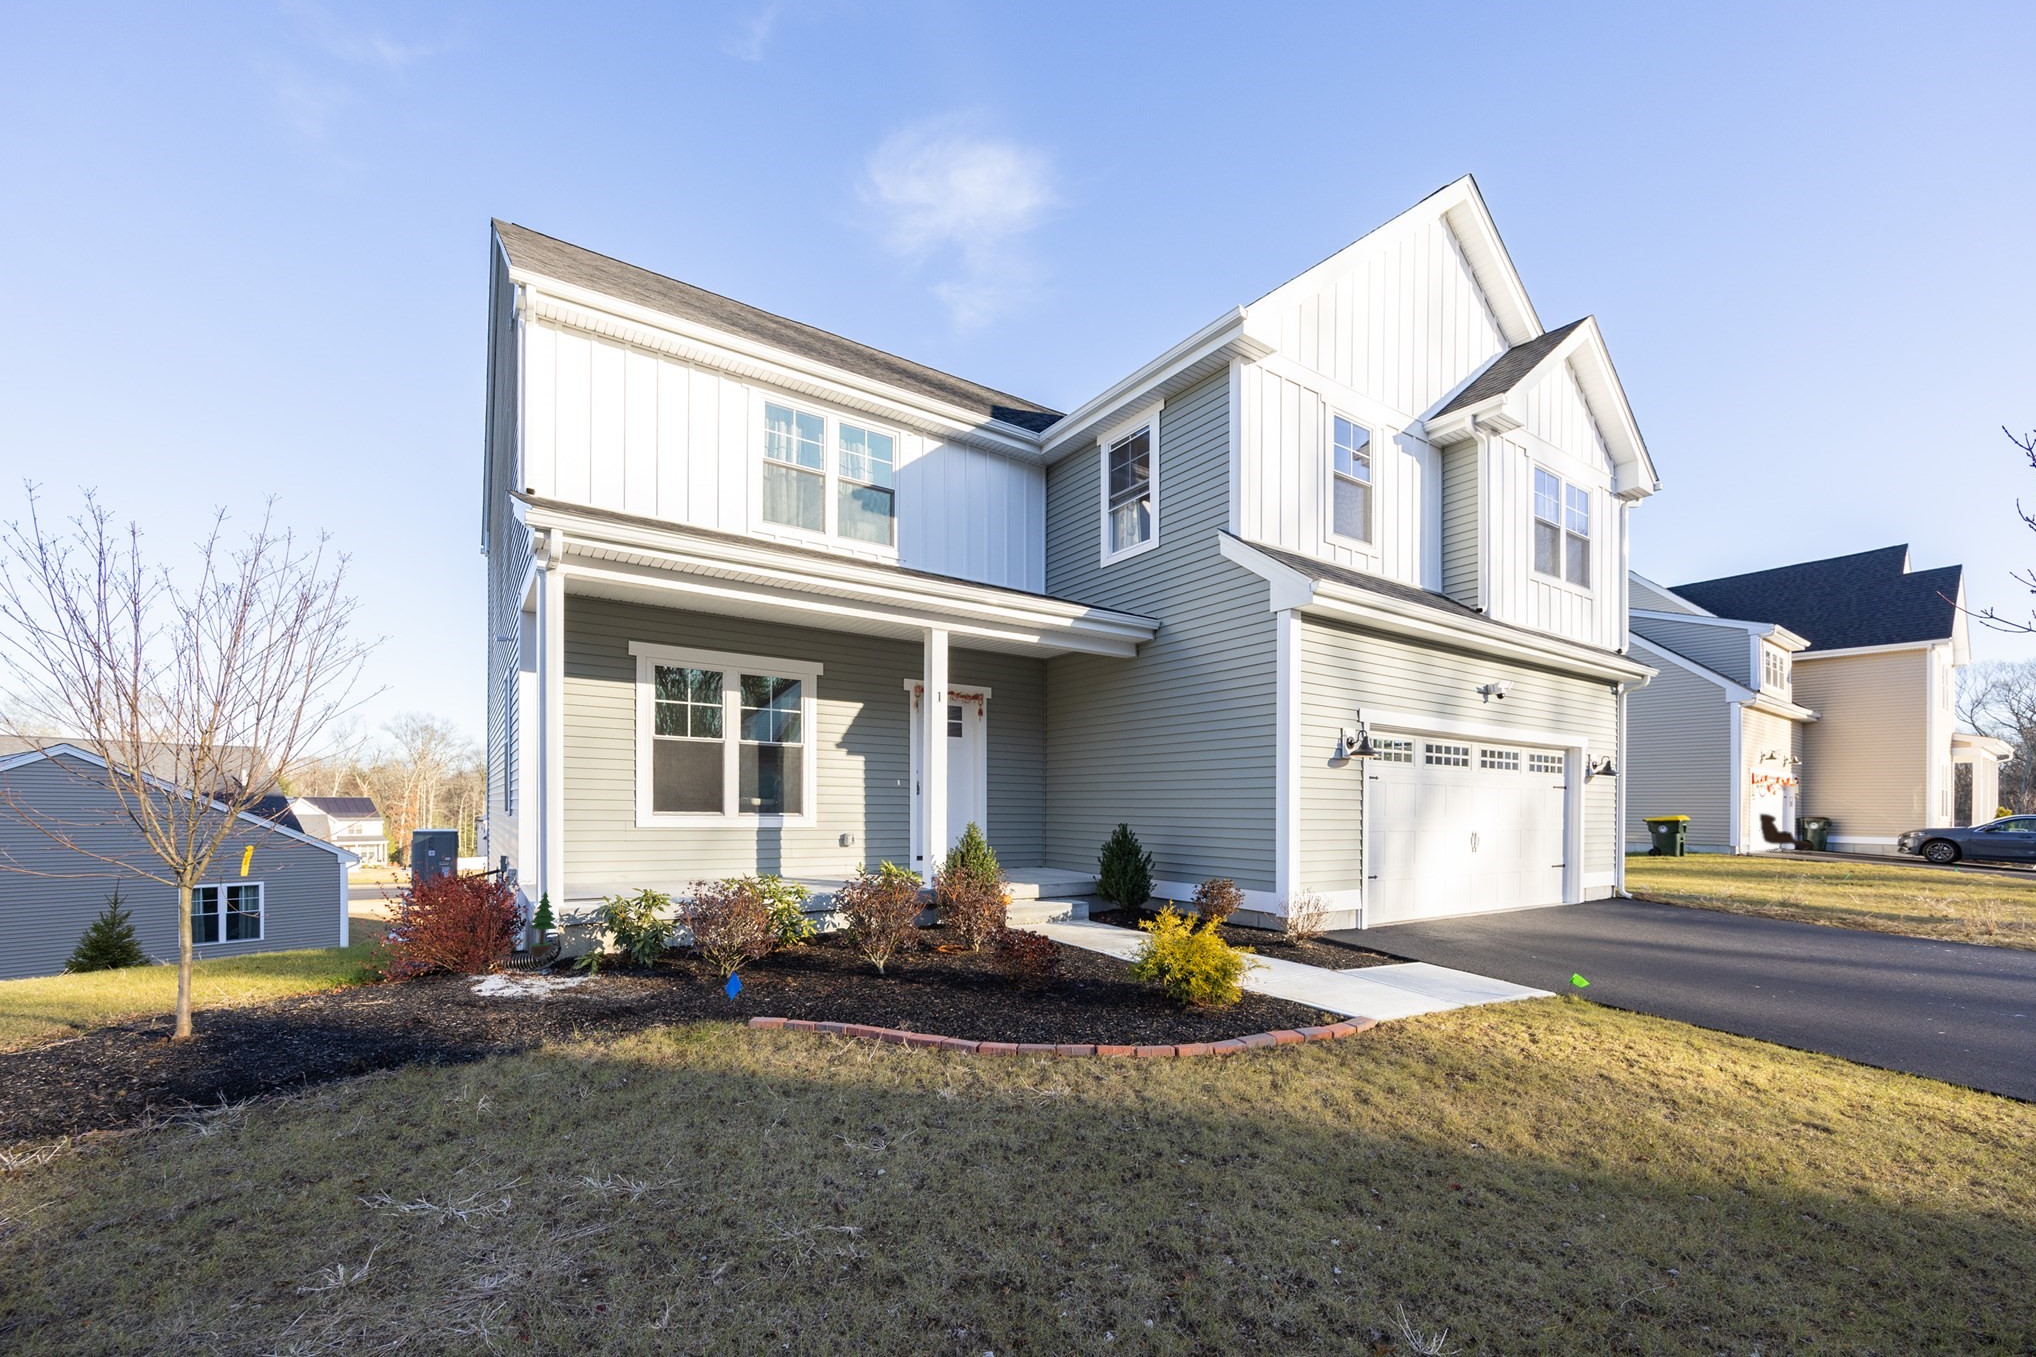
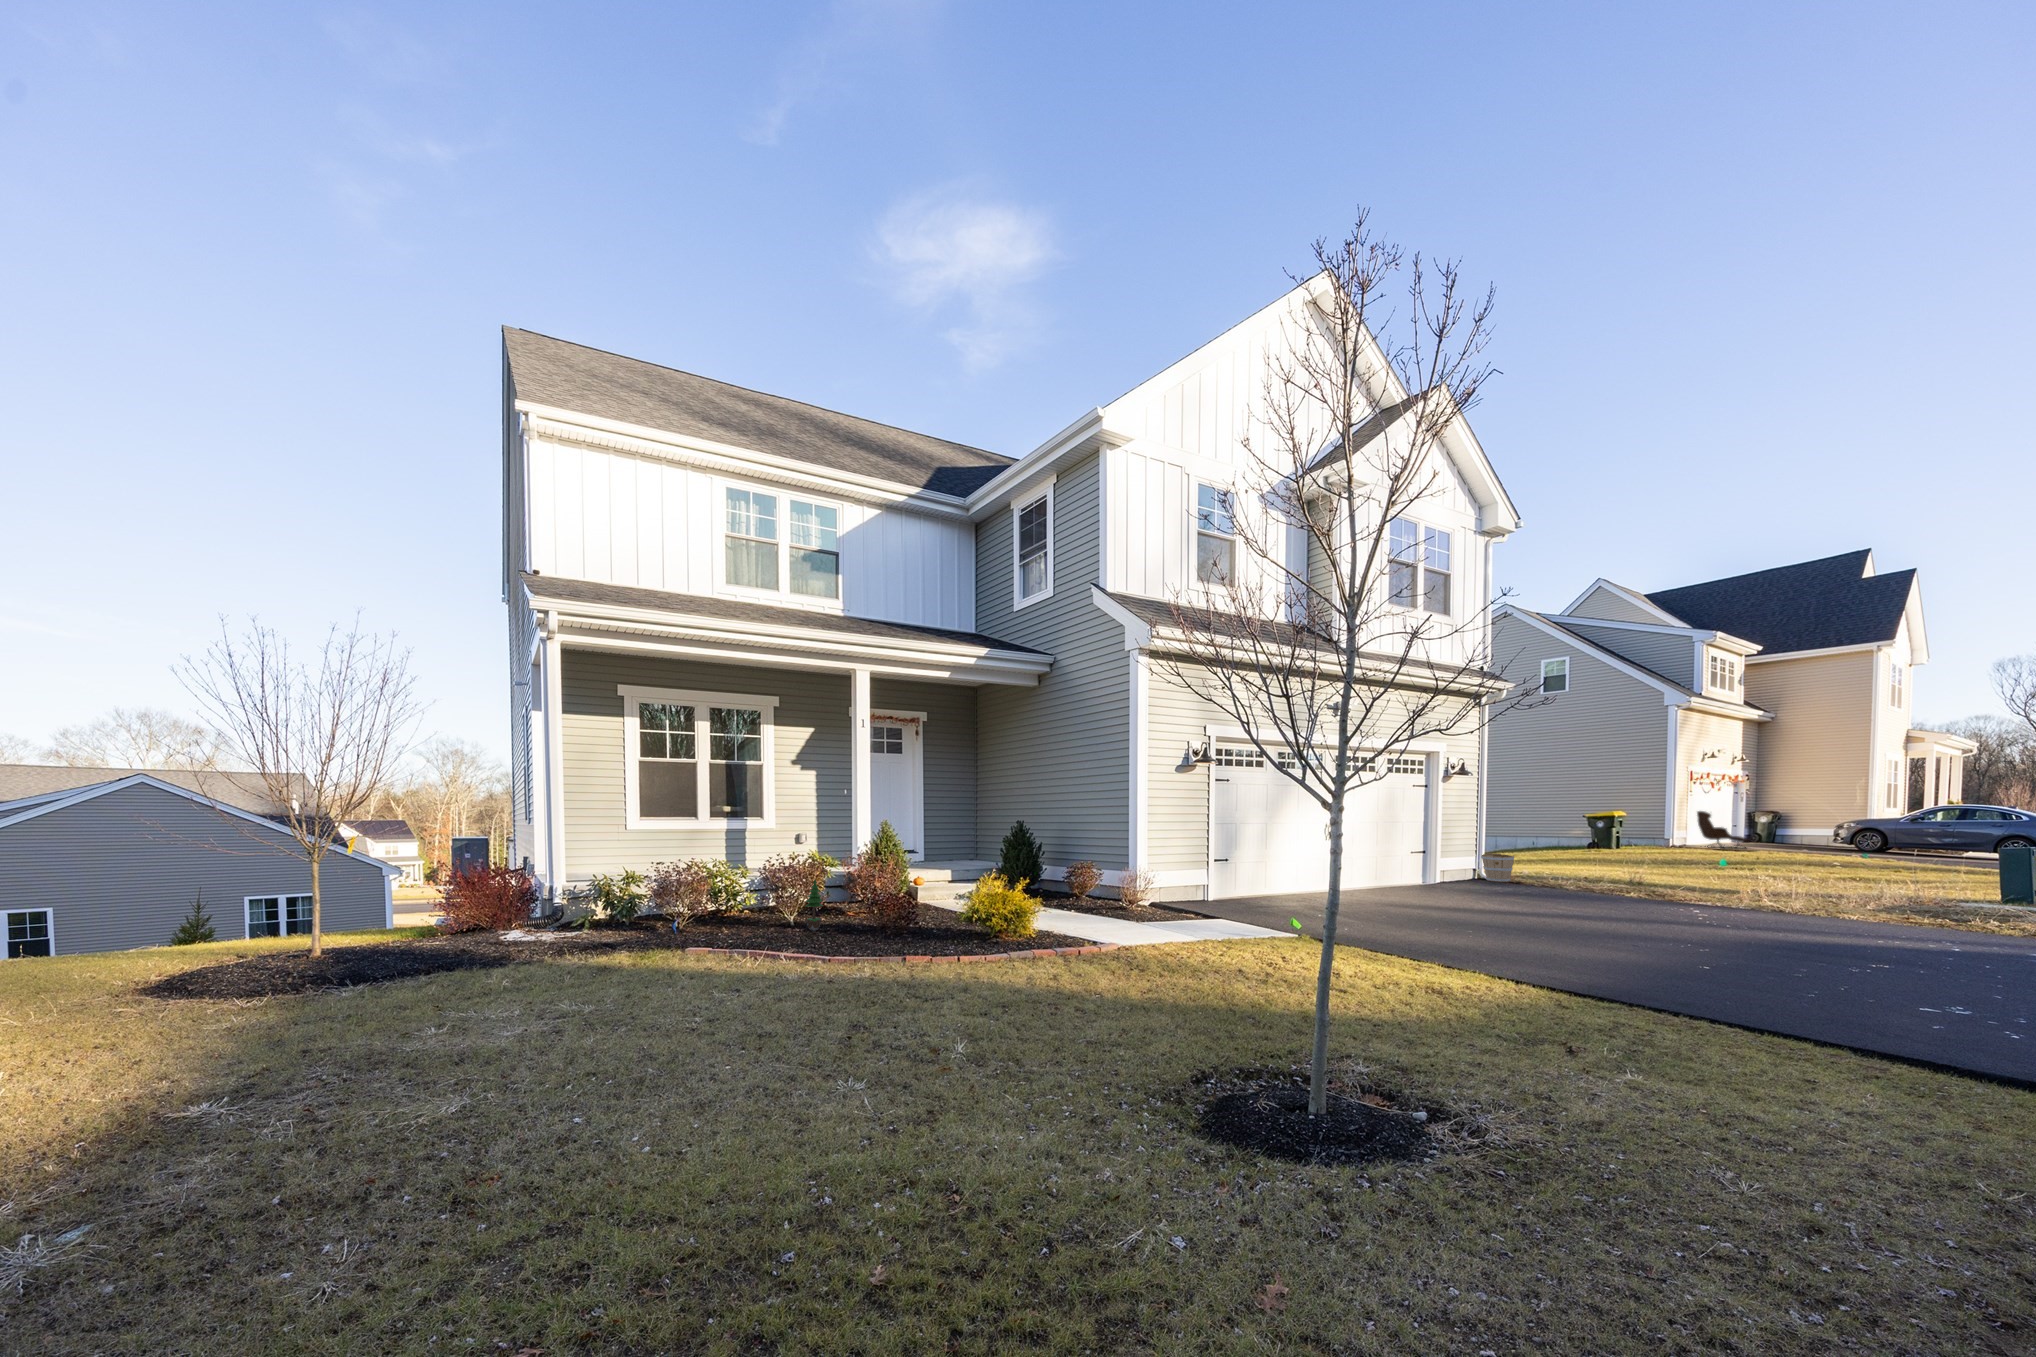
wooden bucket: none [1615,863,1657,897] -> present [1481,853,1514,882]
potted tree: present [529,891,556,961] -> present [805,880,823,932]

